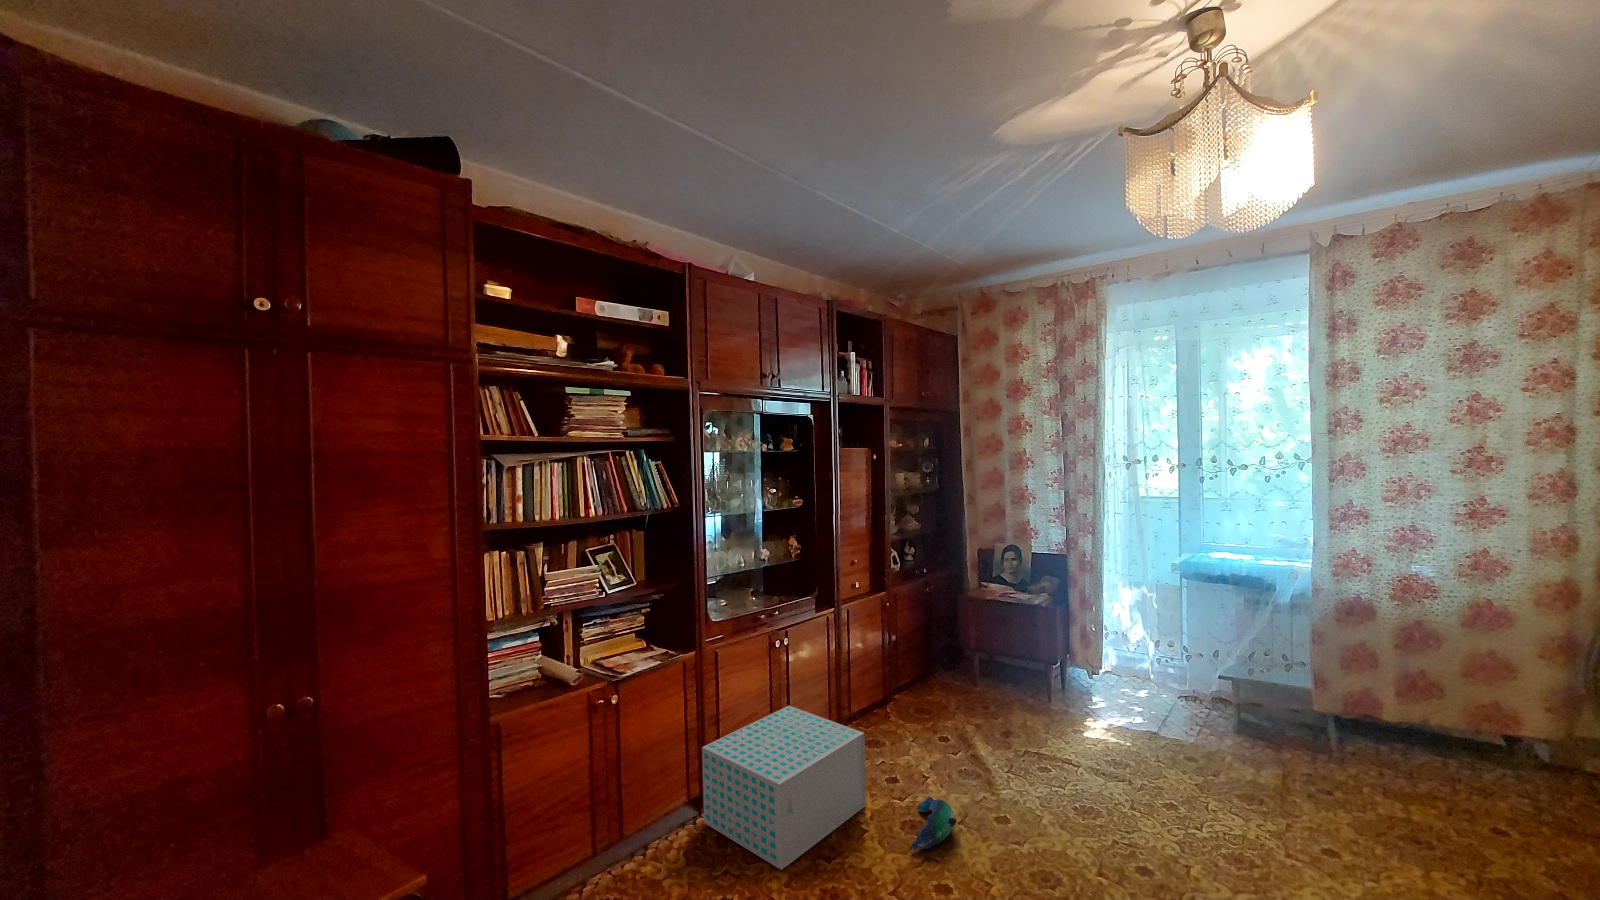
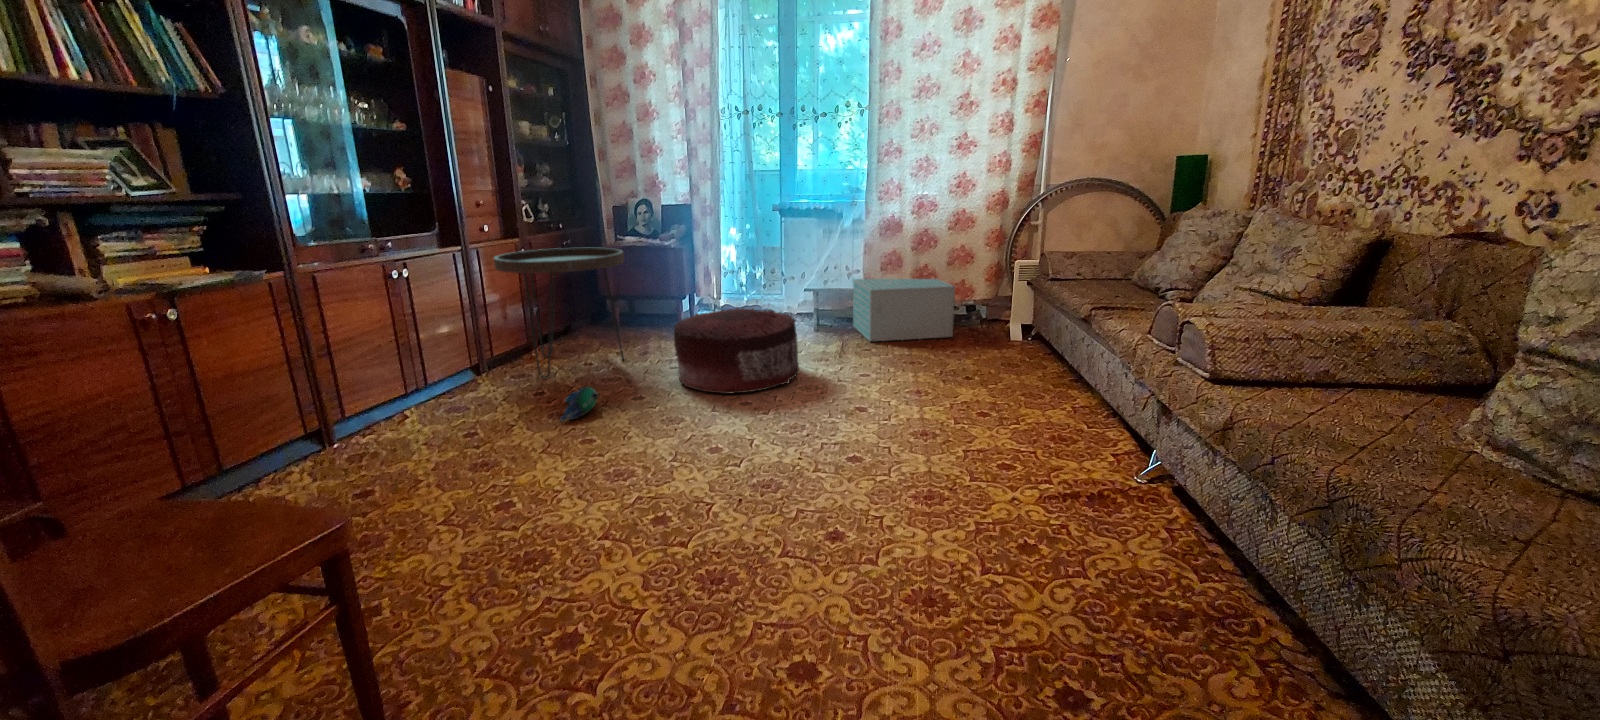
side table: none [864,604,990,755] -> present [494,248,624,378]
storage box: present [702,706,866,870] -> present [853,279,955,341]
pouf: none [1046,711,1222,861] -> present [674,308,799,394]

